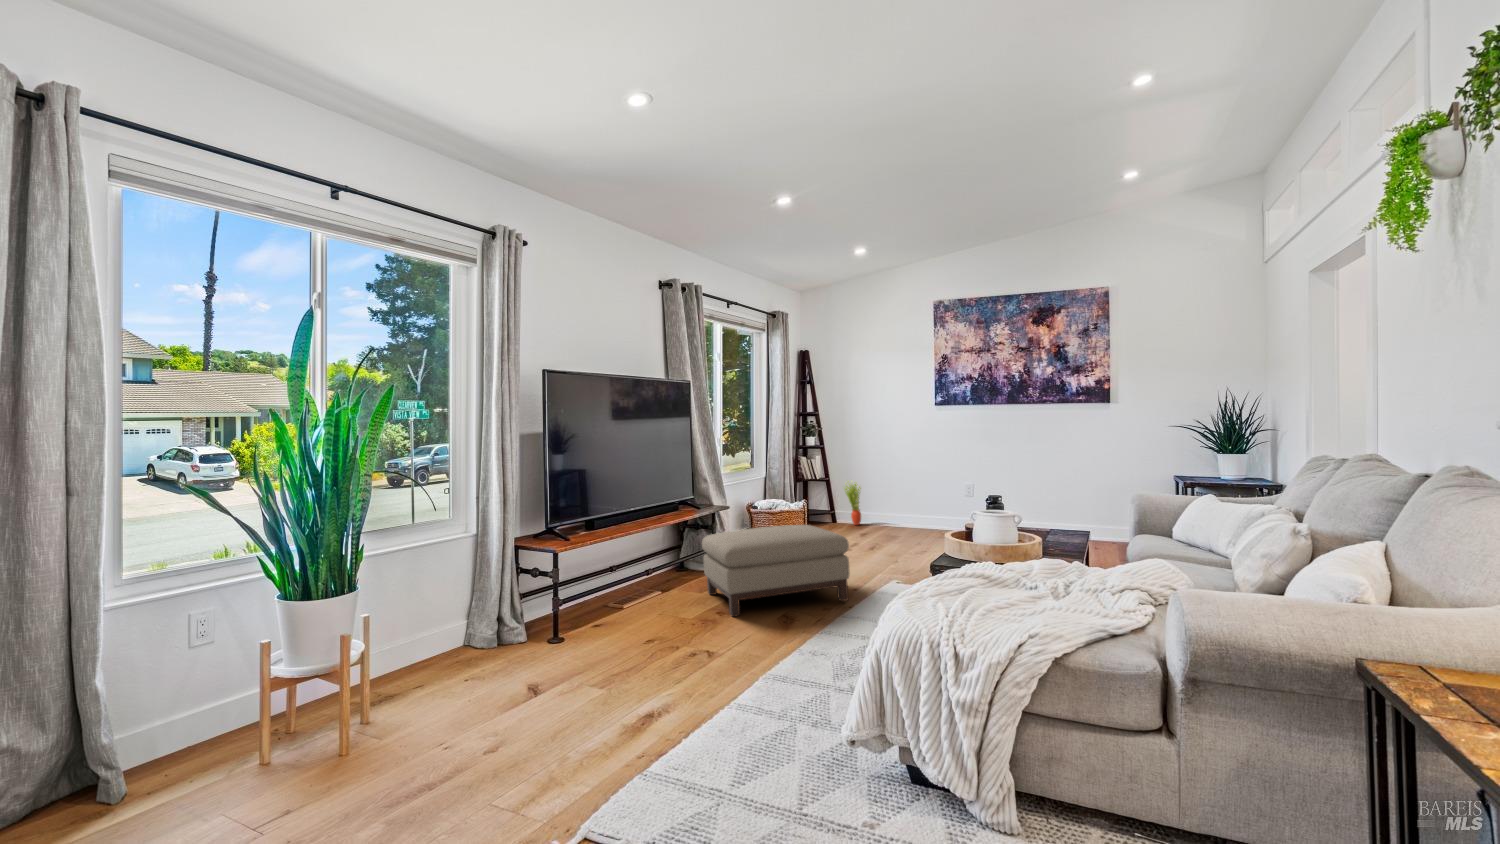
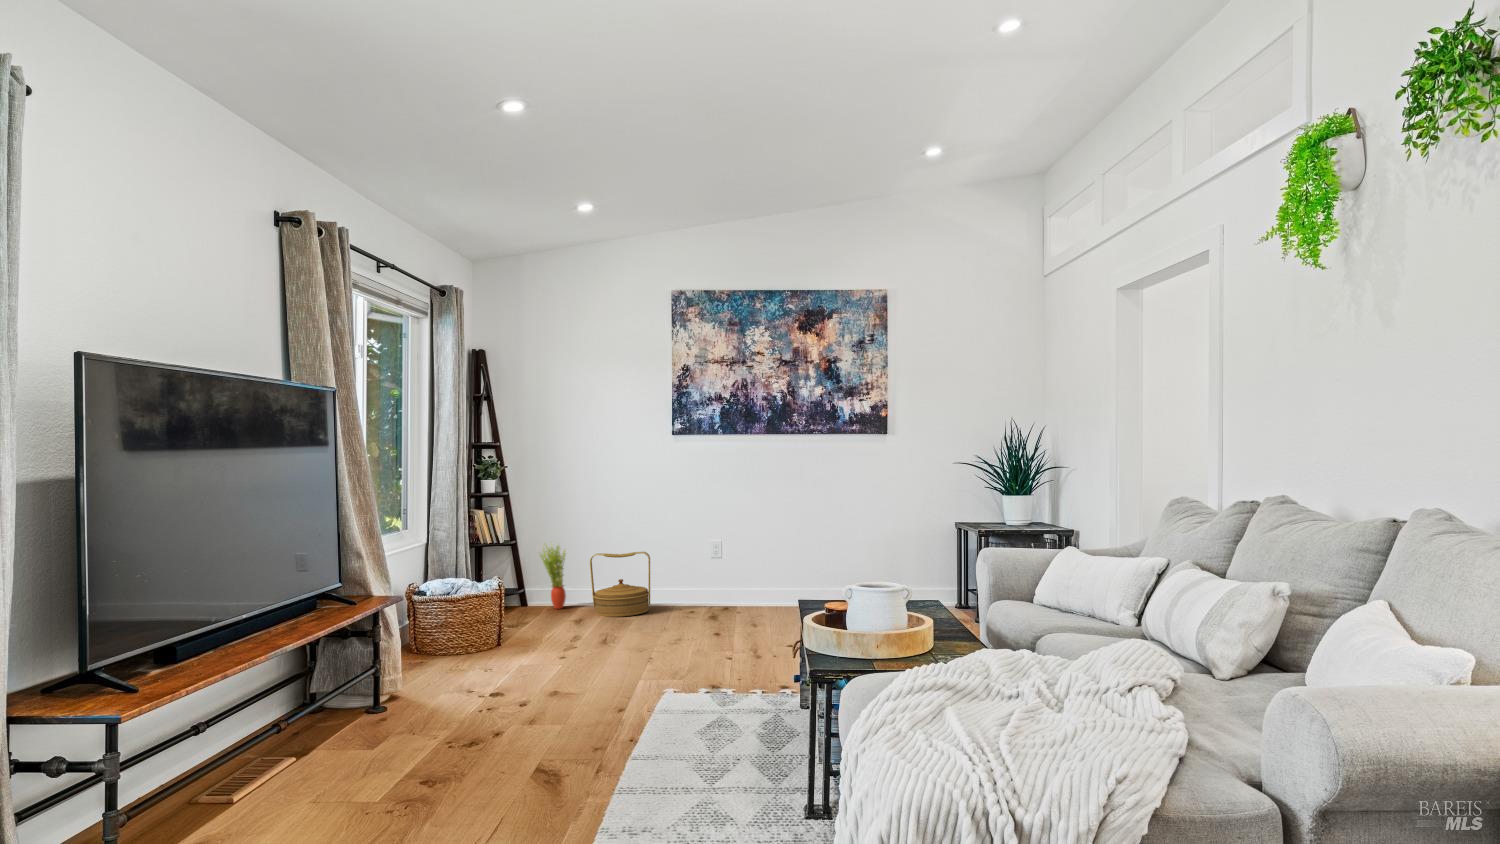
woven basket: none [875,489,917,533] -> present [590,552,650,617]
ottoman: present [702,525,850,617] -> none [377,618,632,786]

